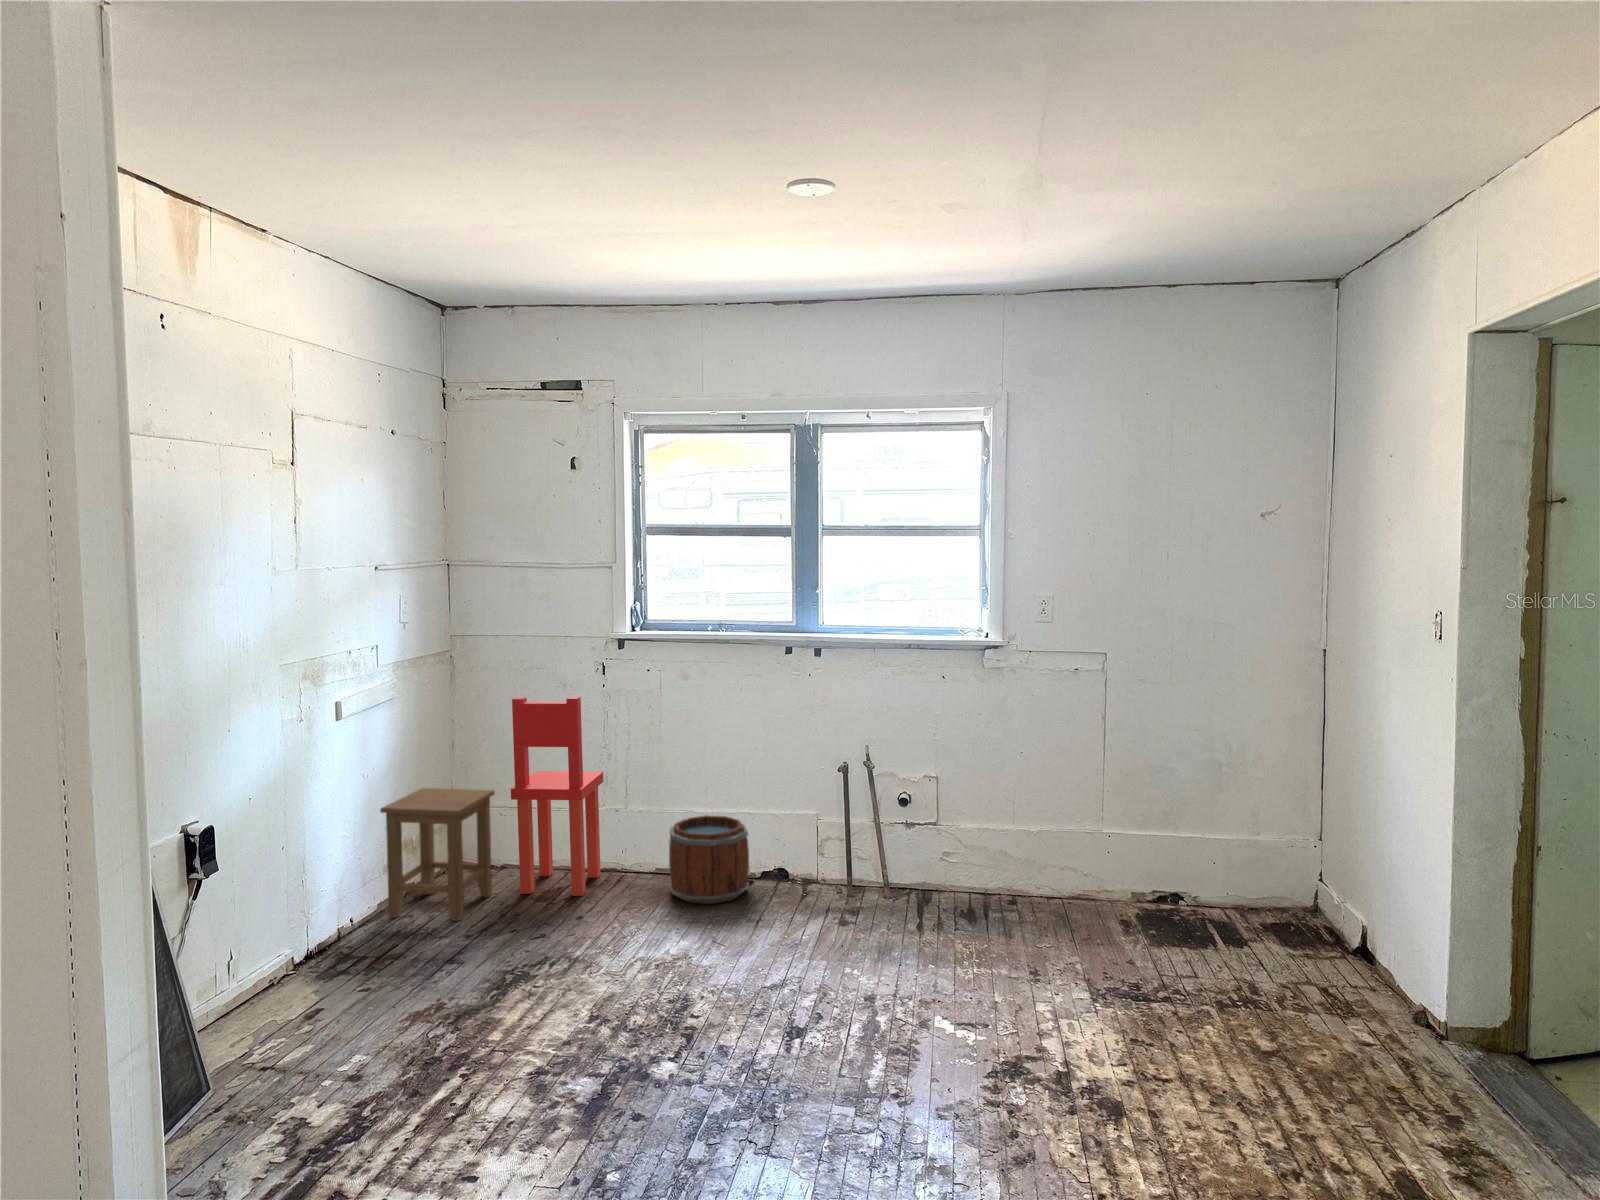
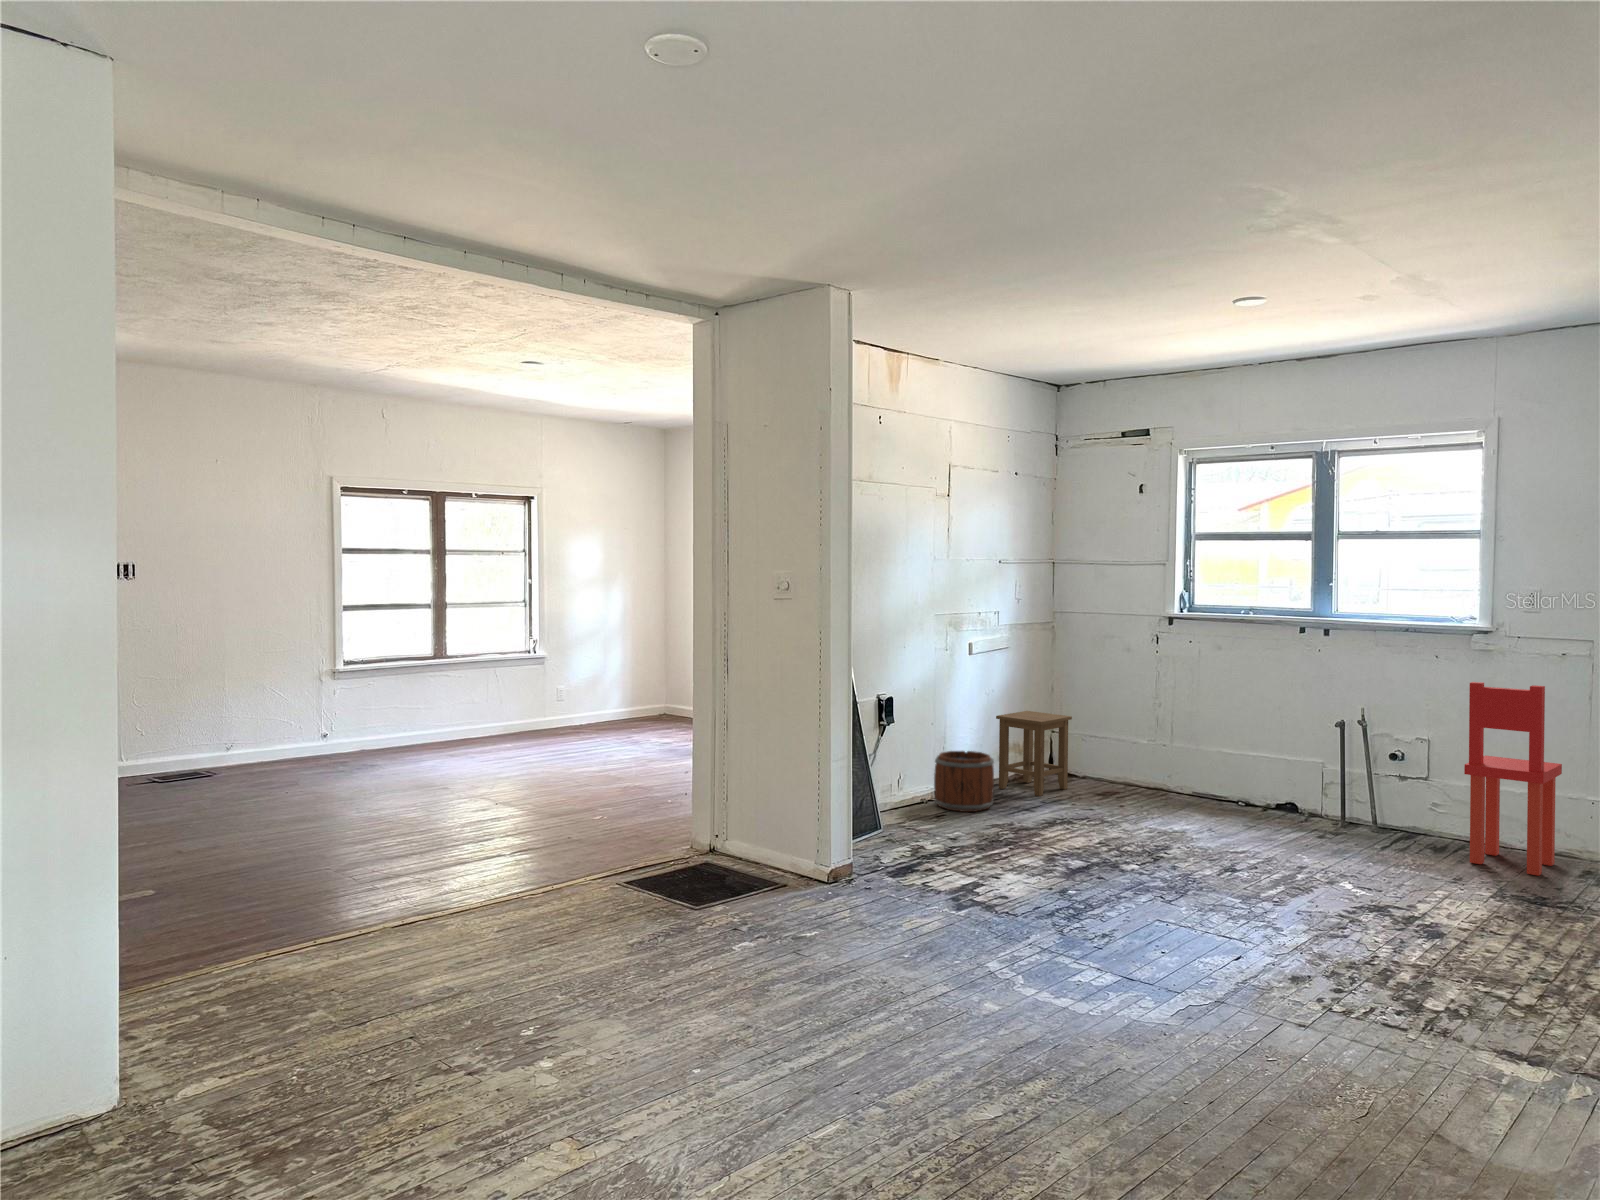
chair: present [511,697,603,896] -> present [1464,682,1562,876]
bucket: present [669,815,749,904] -> present [934,751,994,812]

